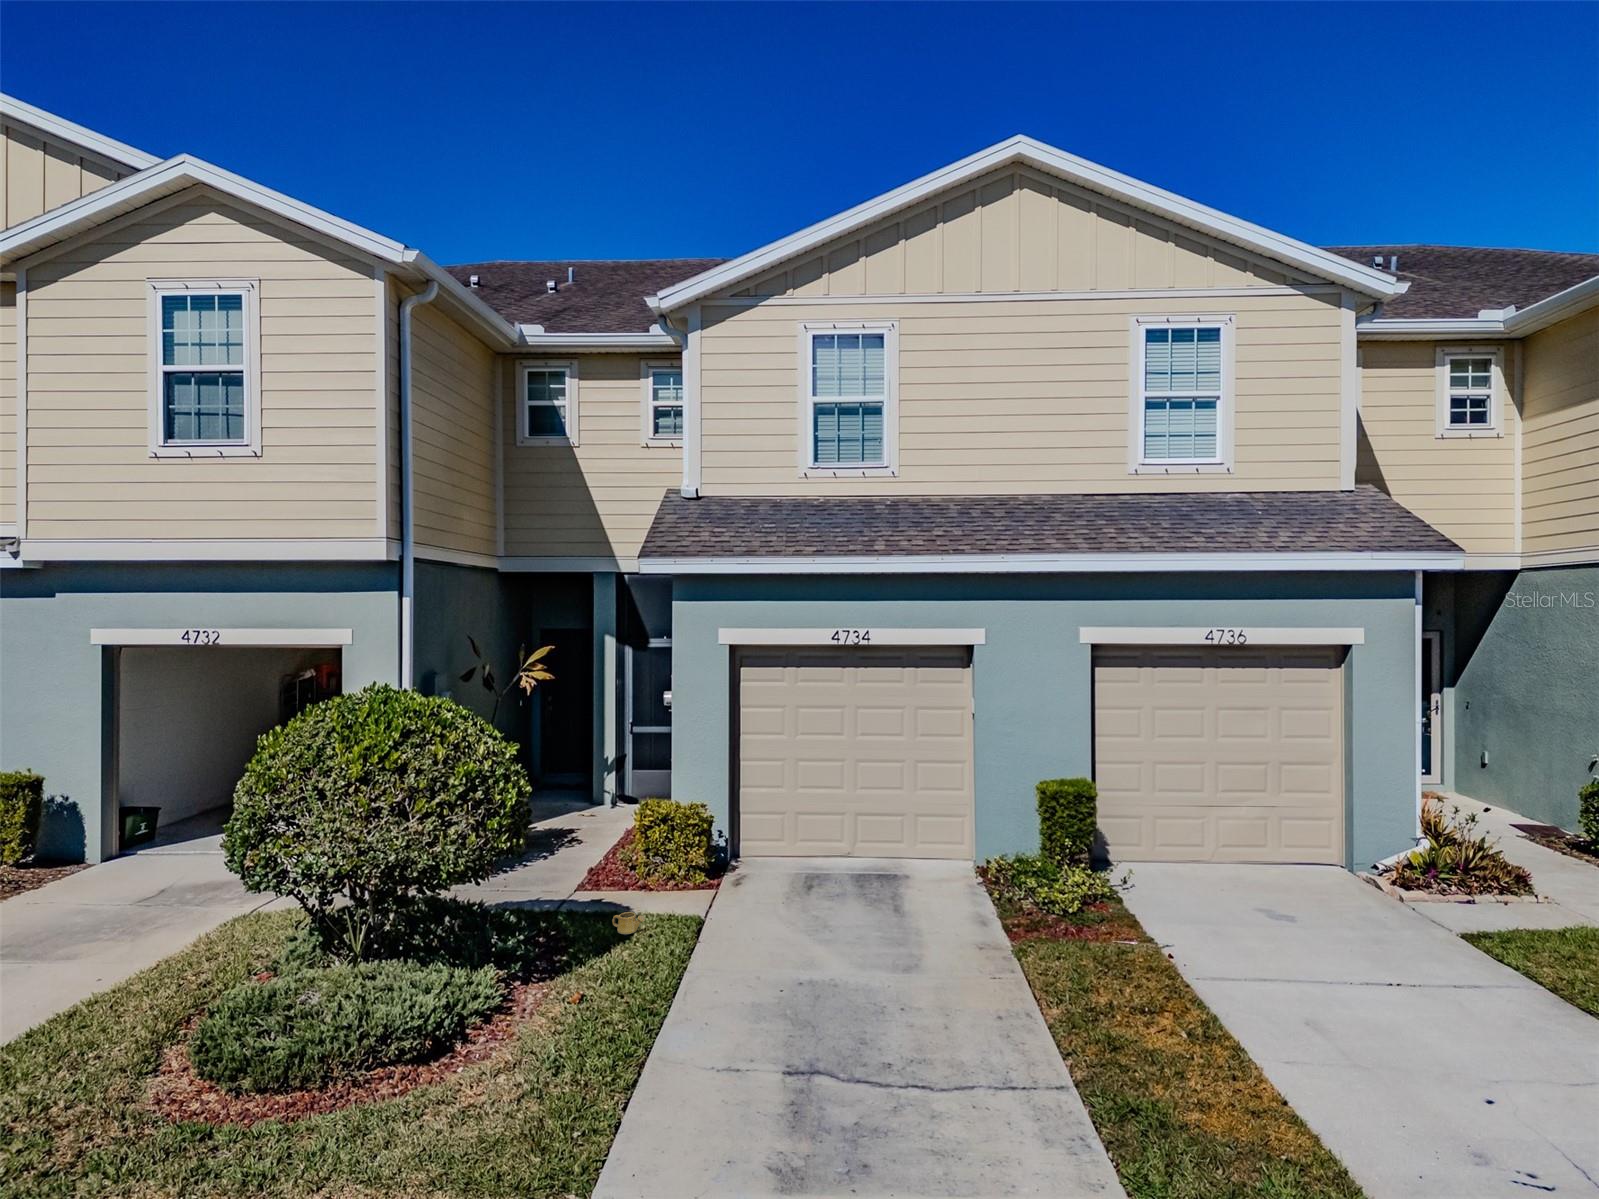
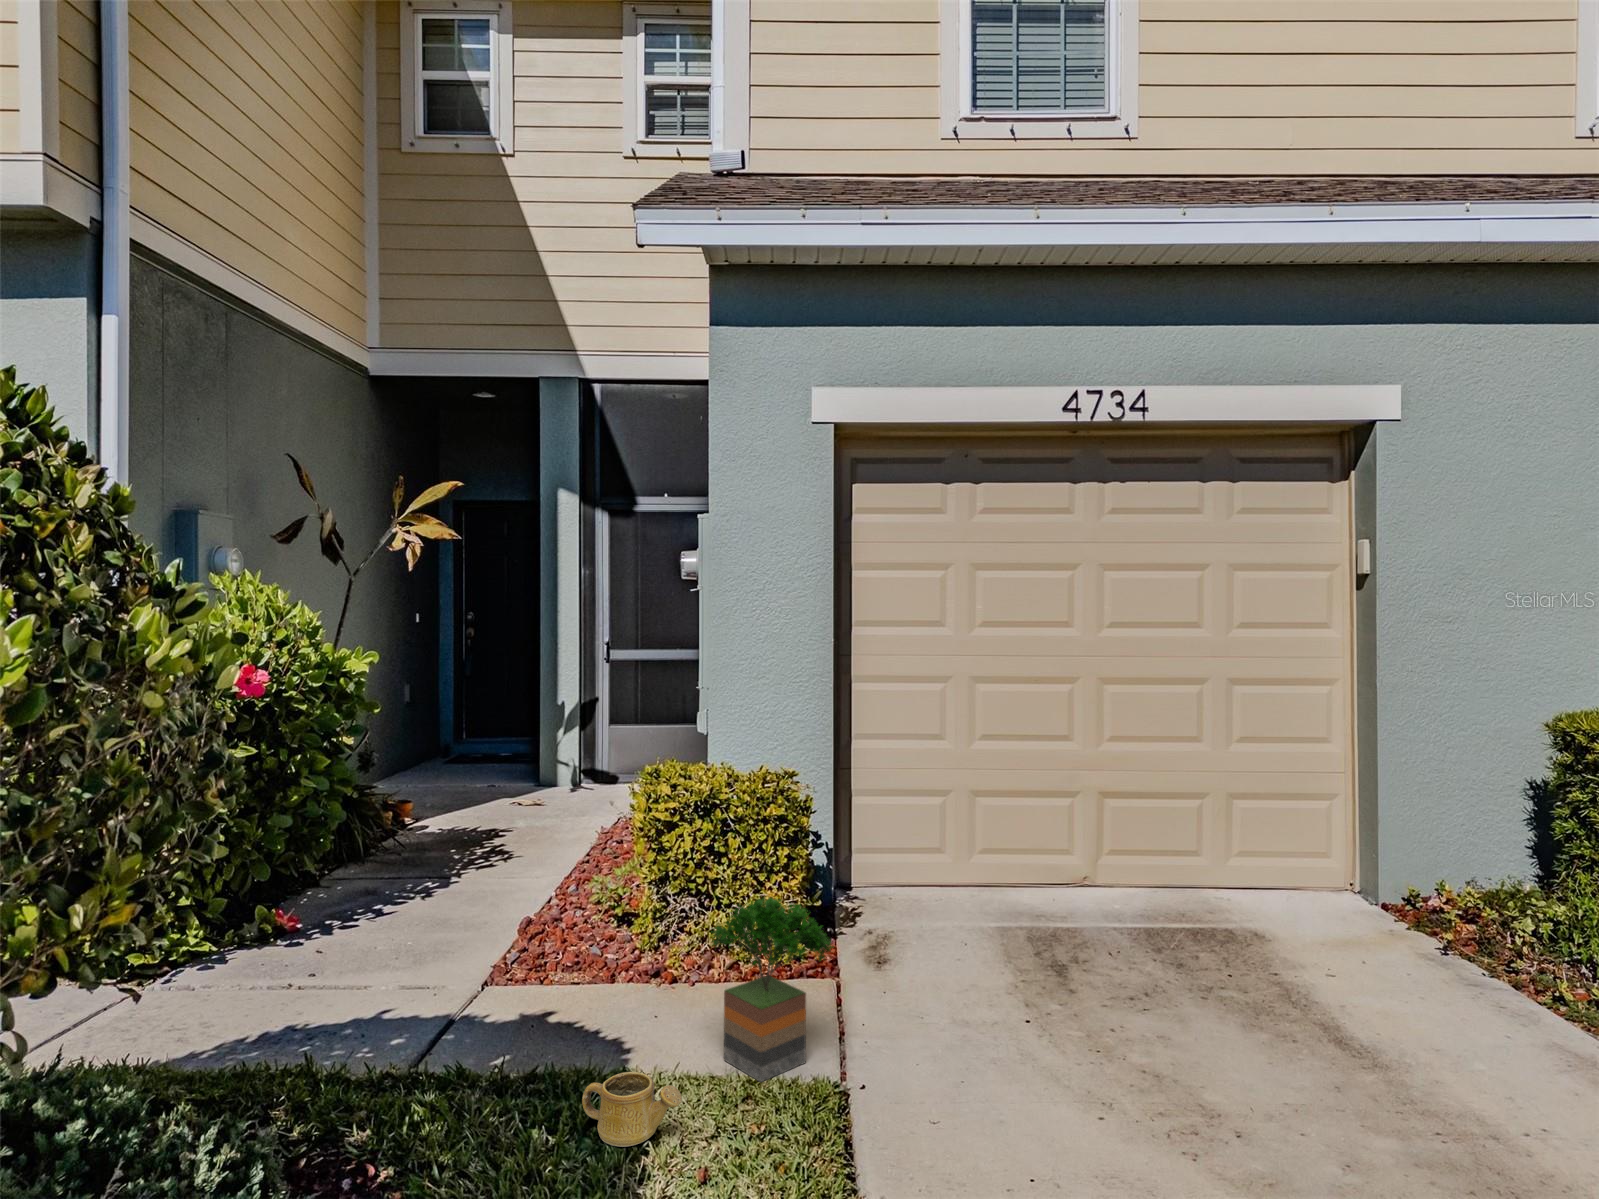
potted tree: none [659,855,703,920] -> present [712,897,832,1082]

